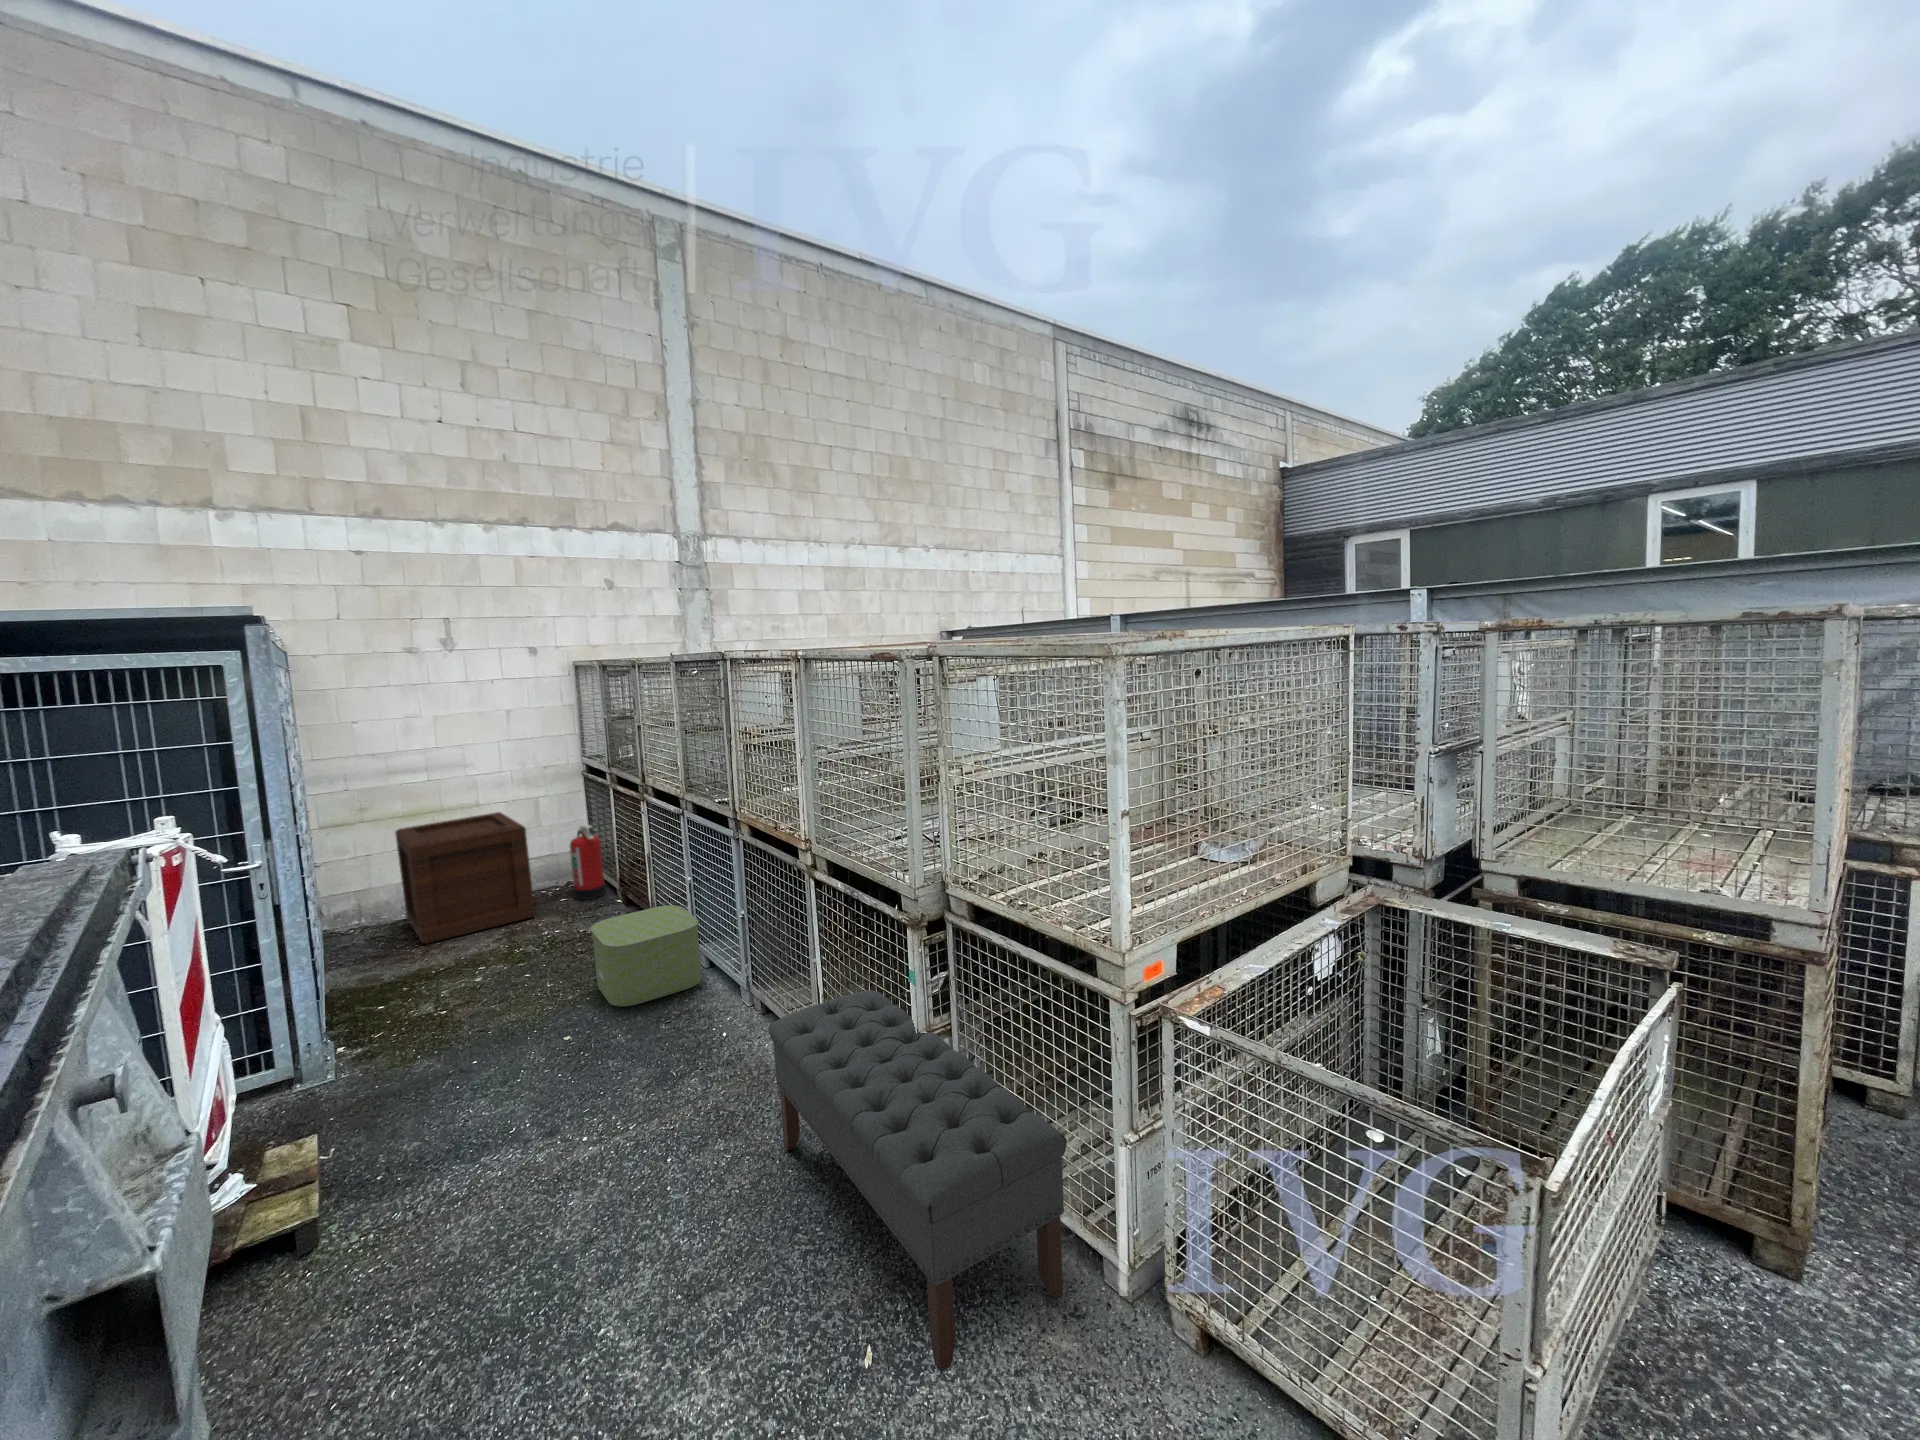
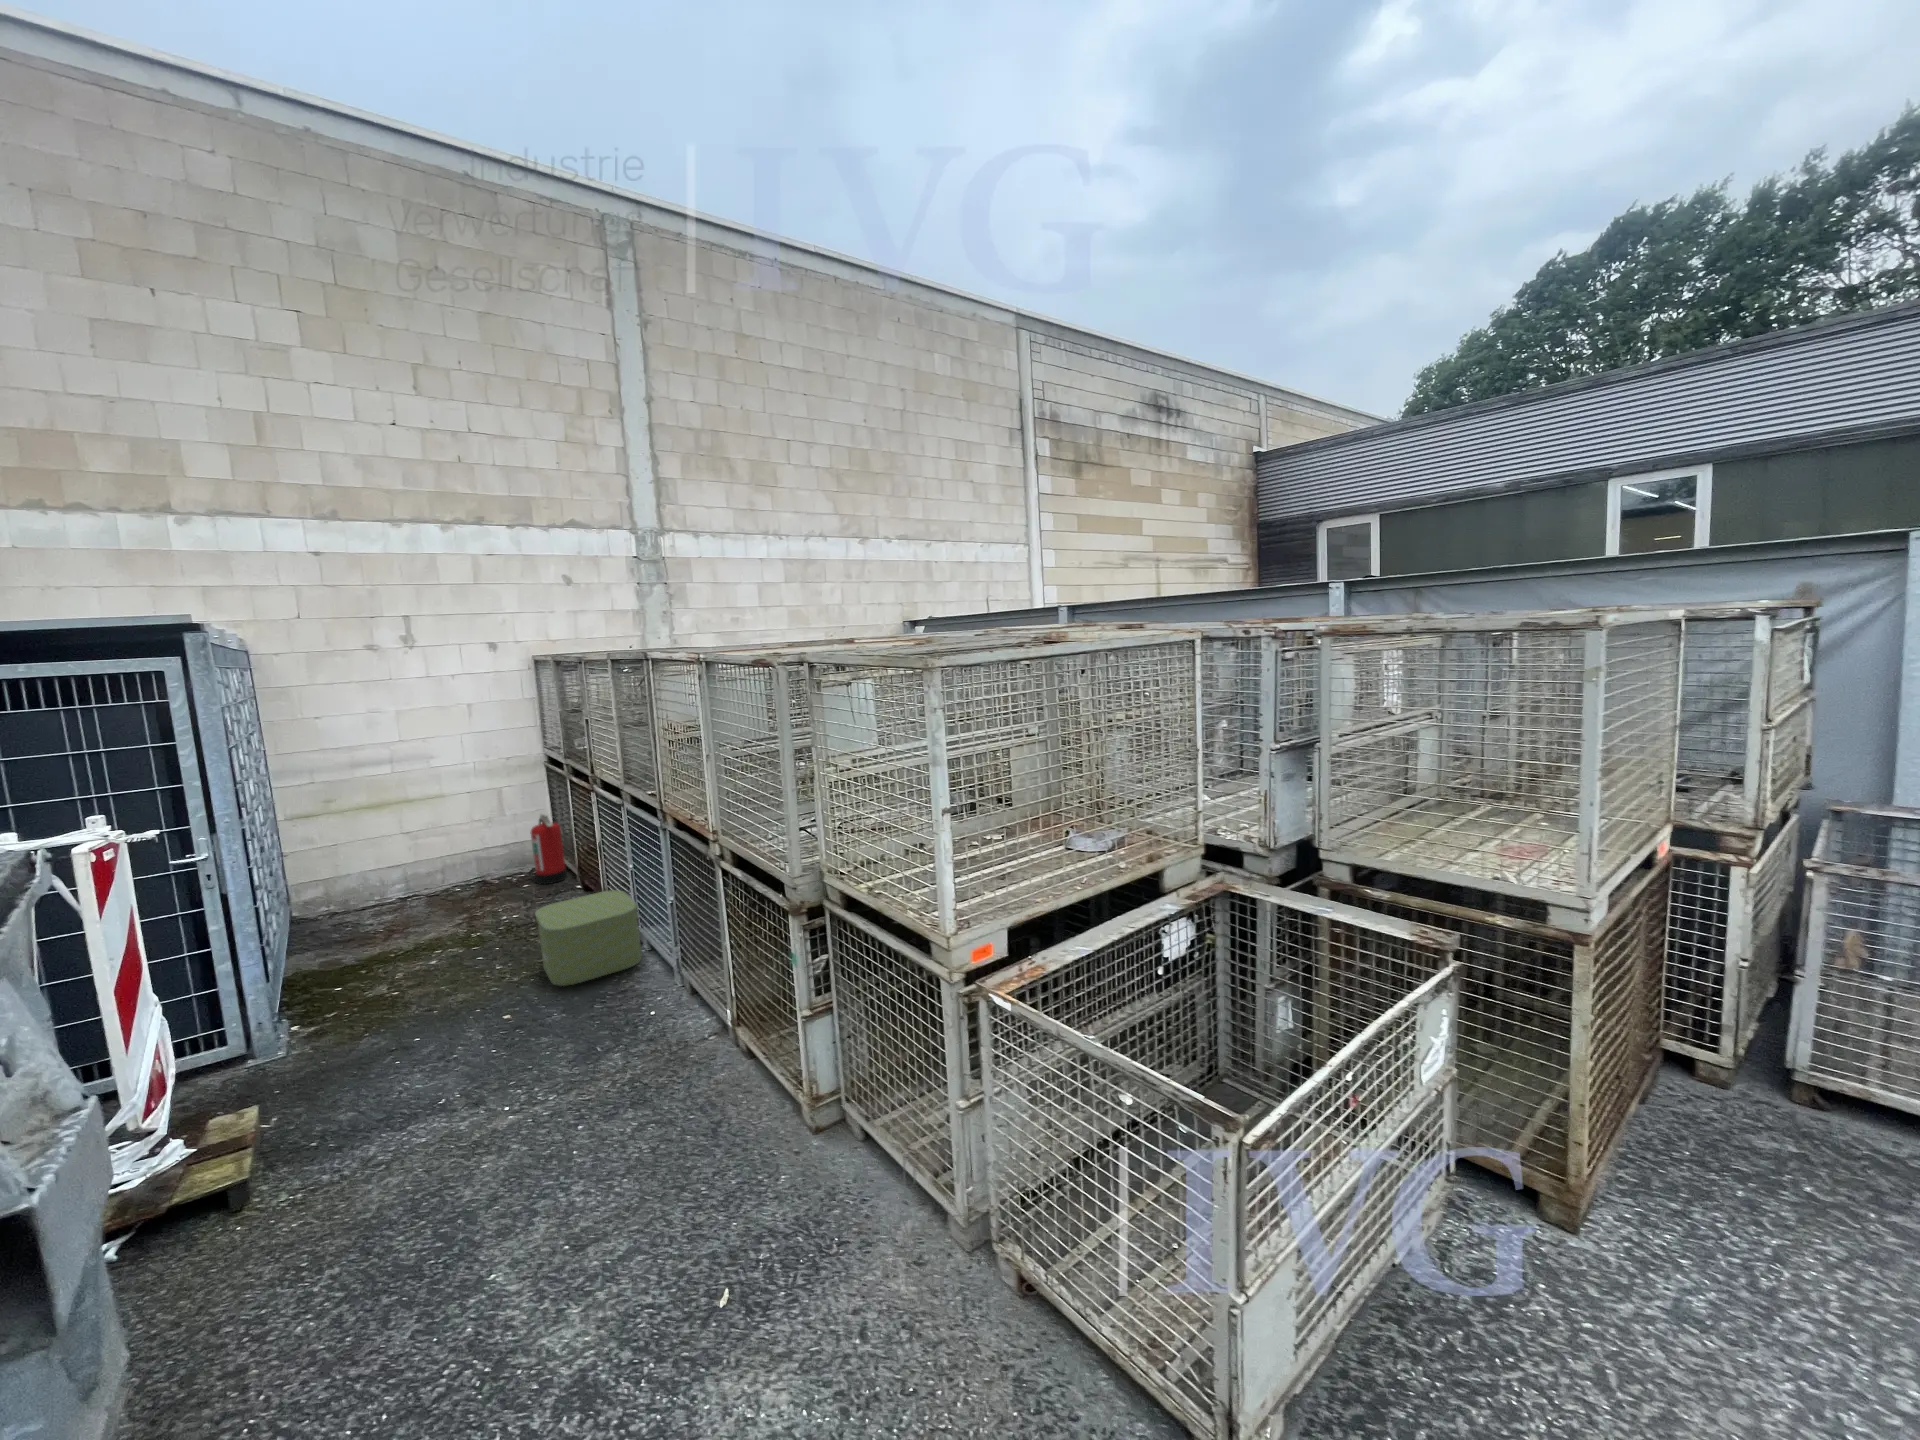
wooden crate: present [395,812,535,944] -> none [361,801,496,927]
bench: present [768,990,1067,1372] -> none [669,971,909,1311]

